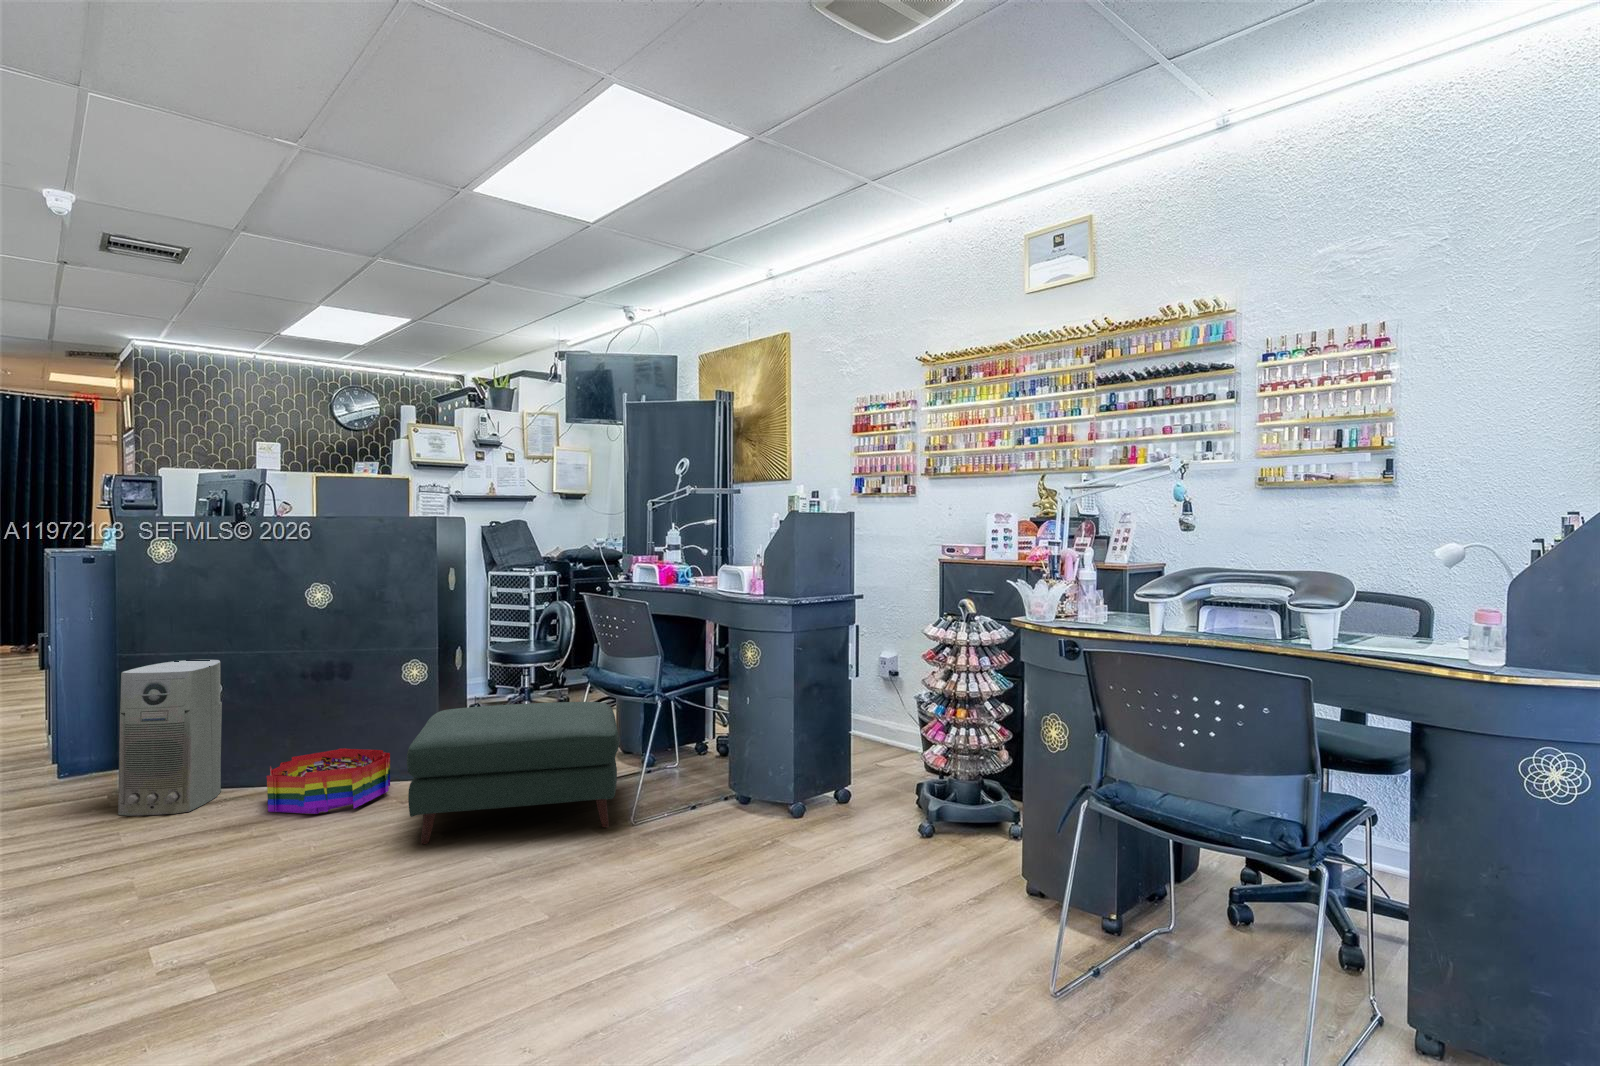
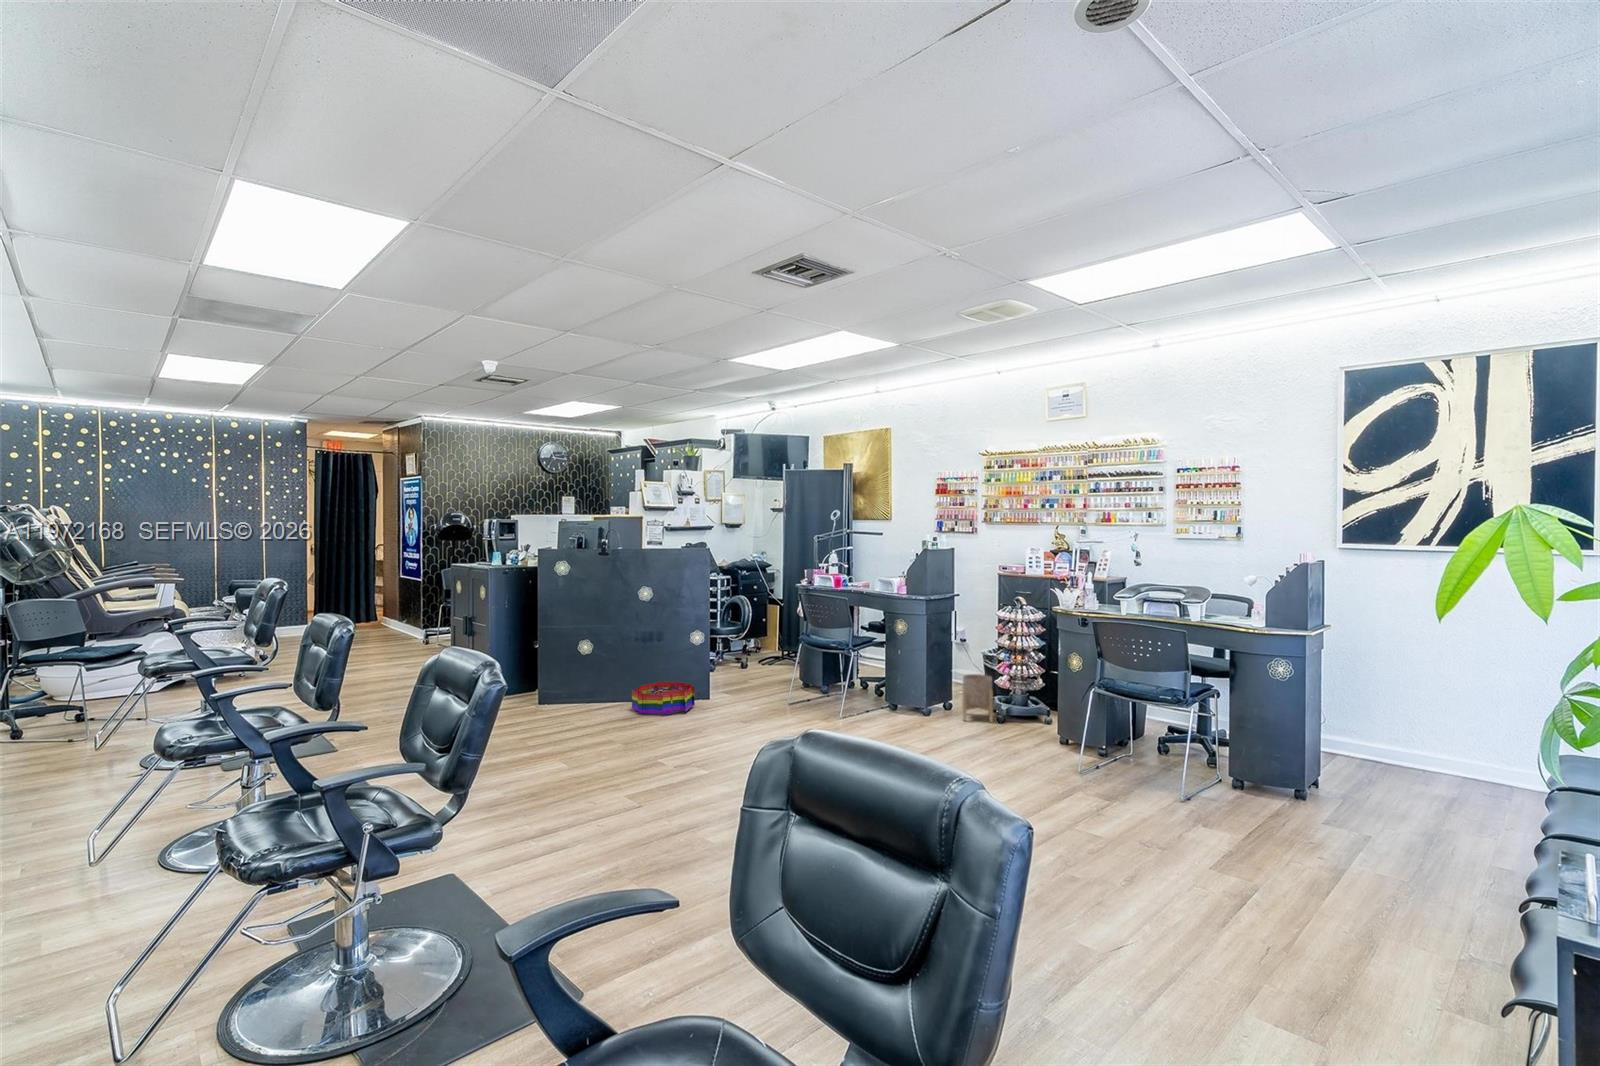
air purifier: present [118,660,222,816] -> none [560,631,600,715]
ottoman: present [407,702,620,844] -> none [721,655,835,726]
planter: none [857,741,915,835] -> present [962,674,993,722]

